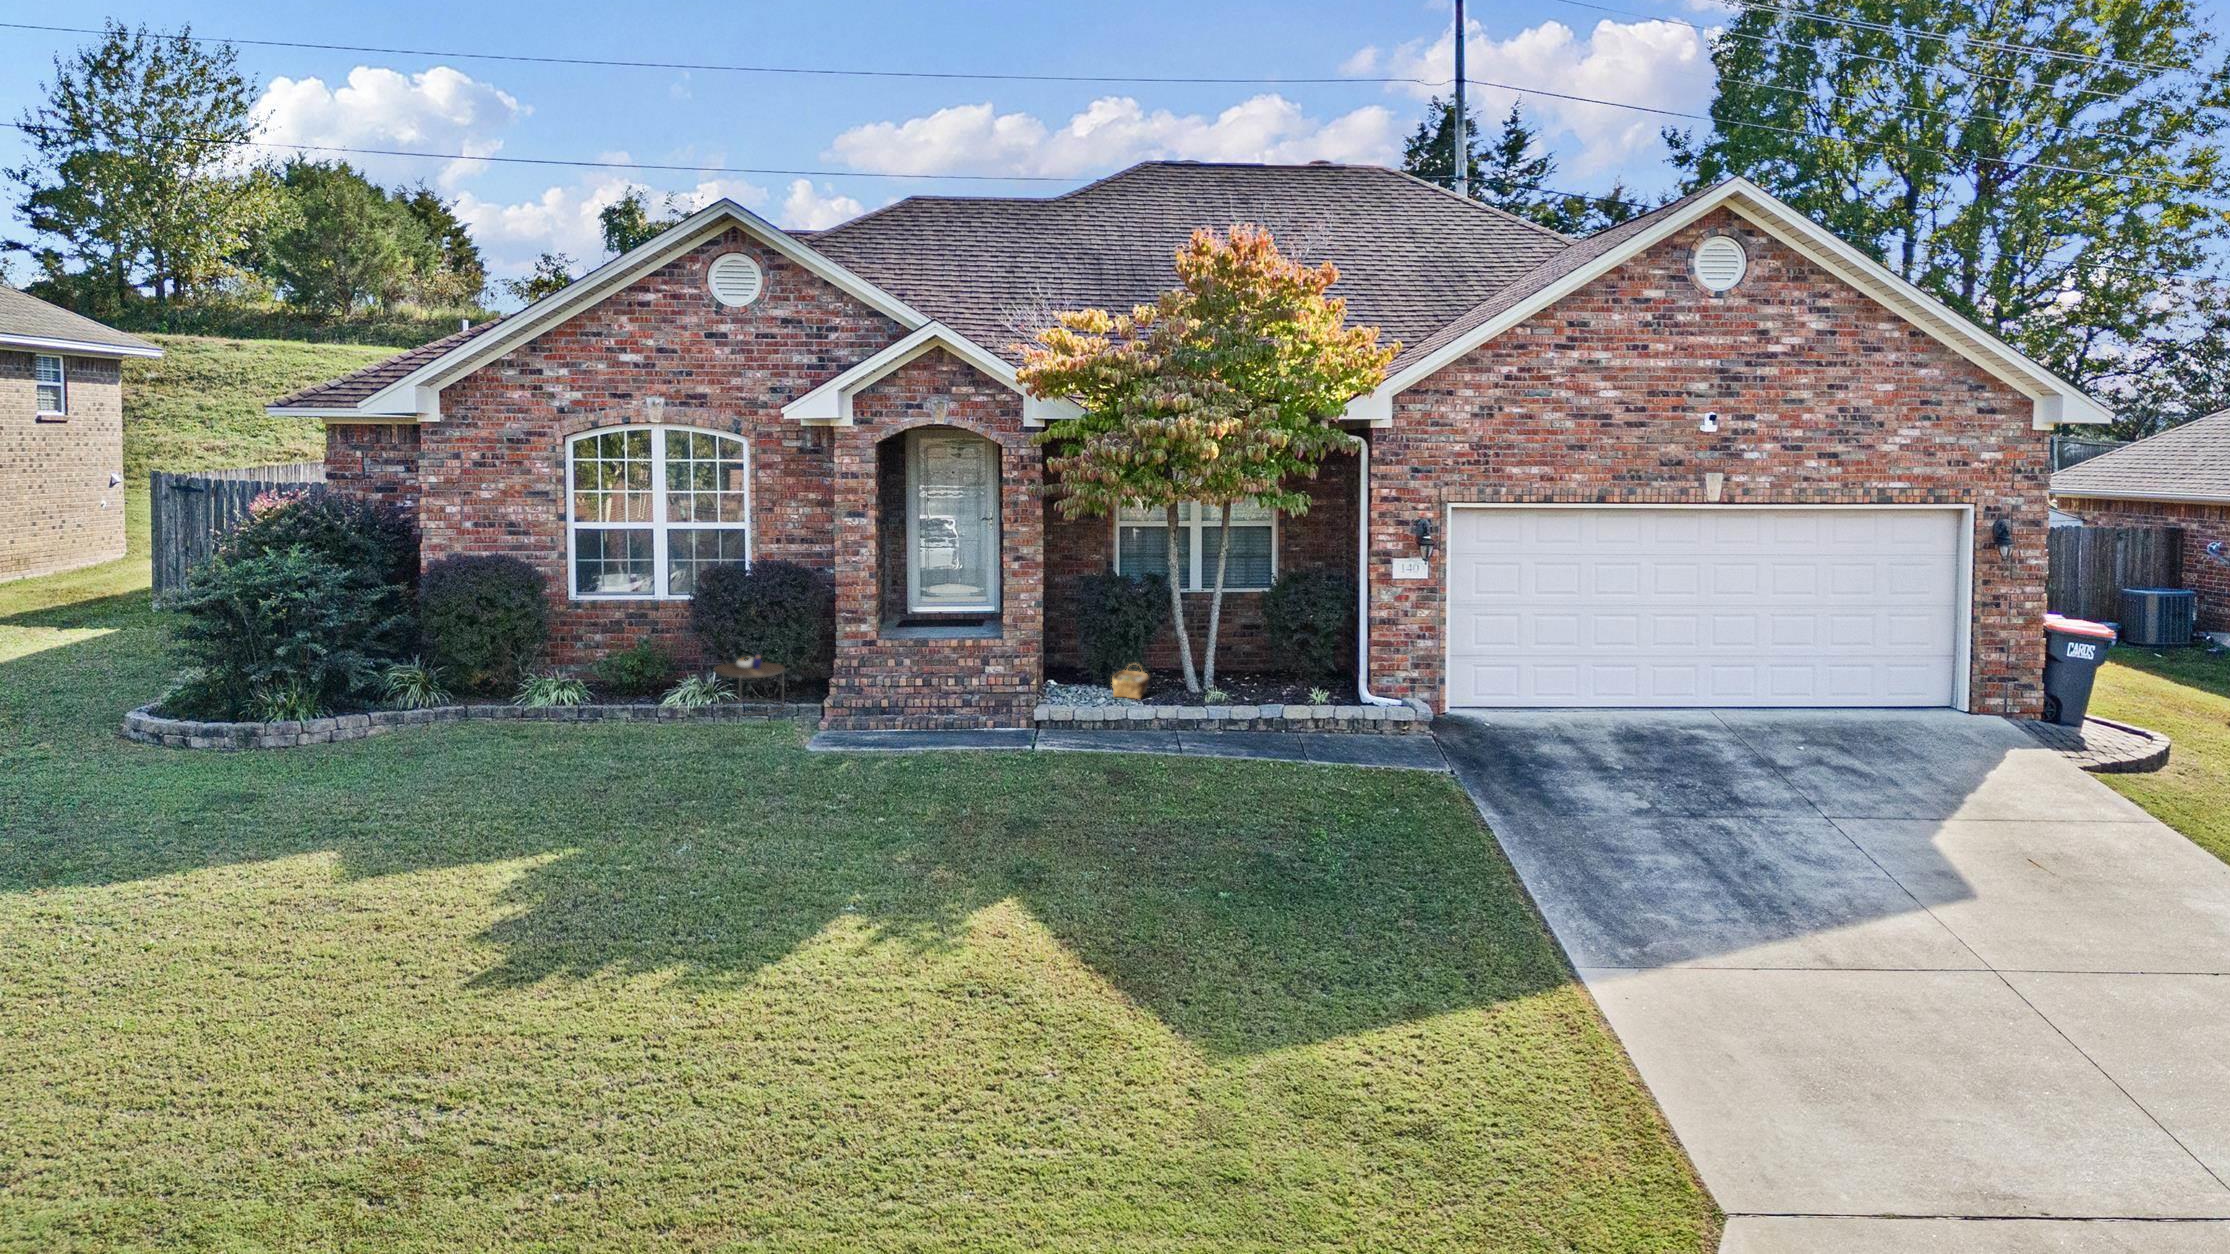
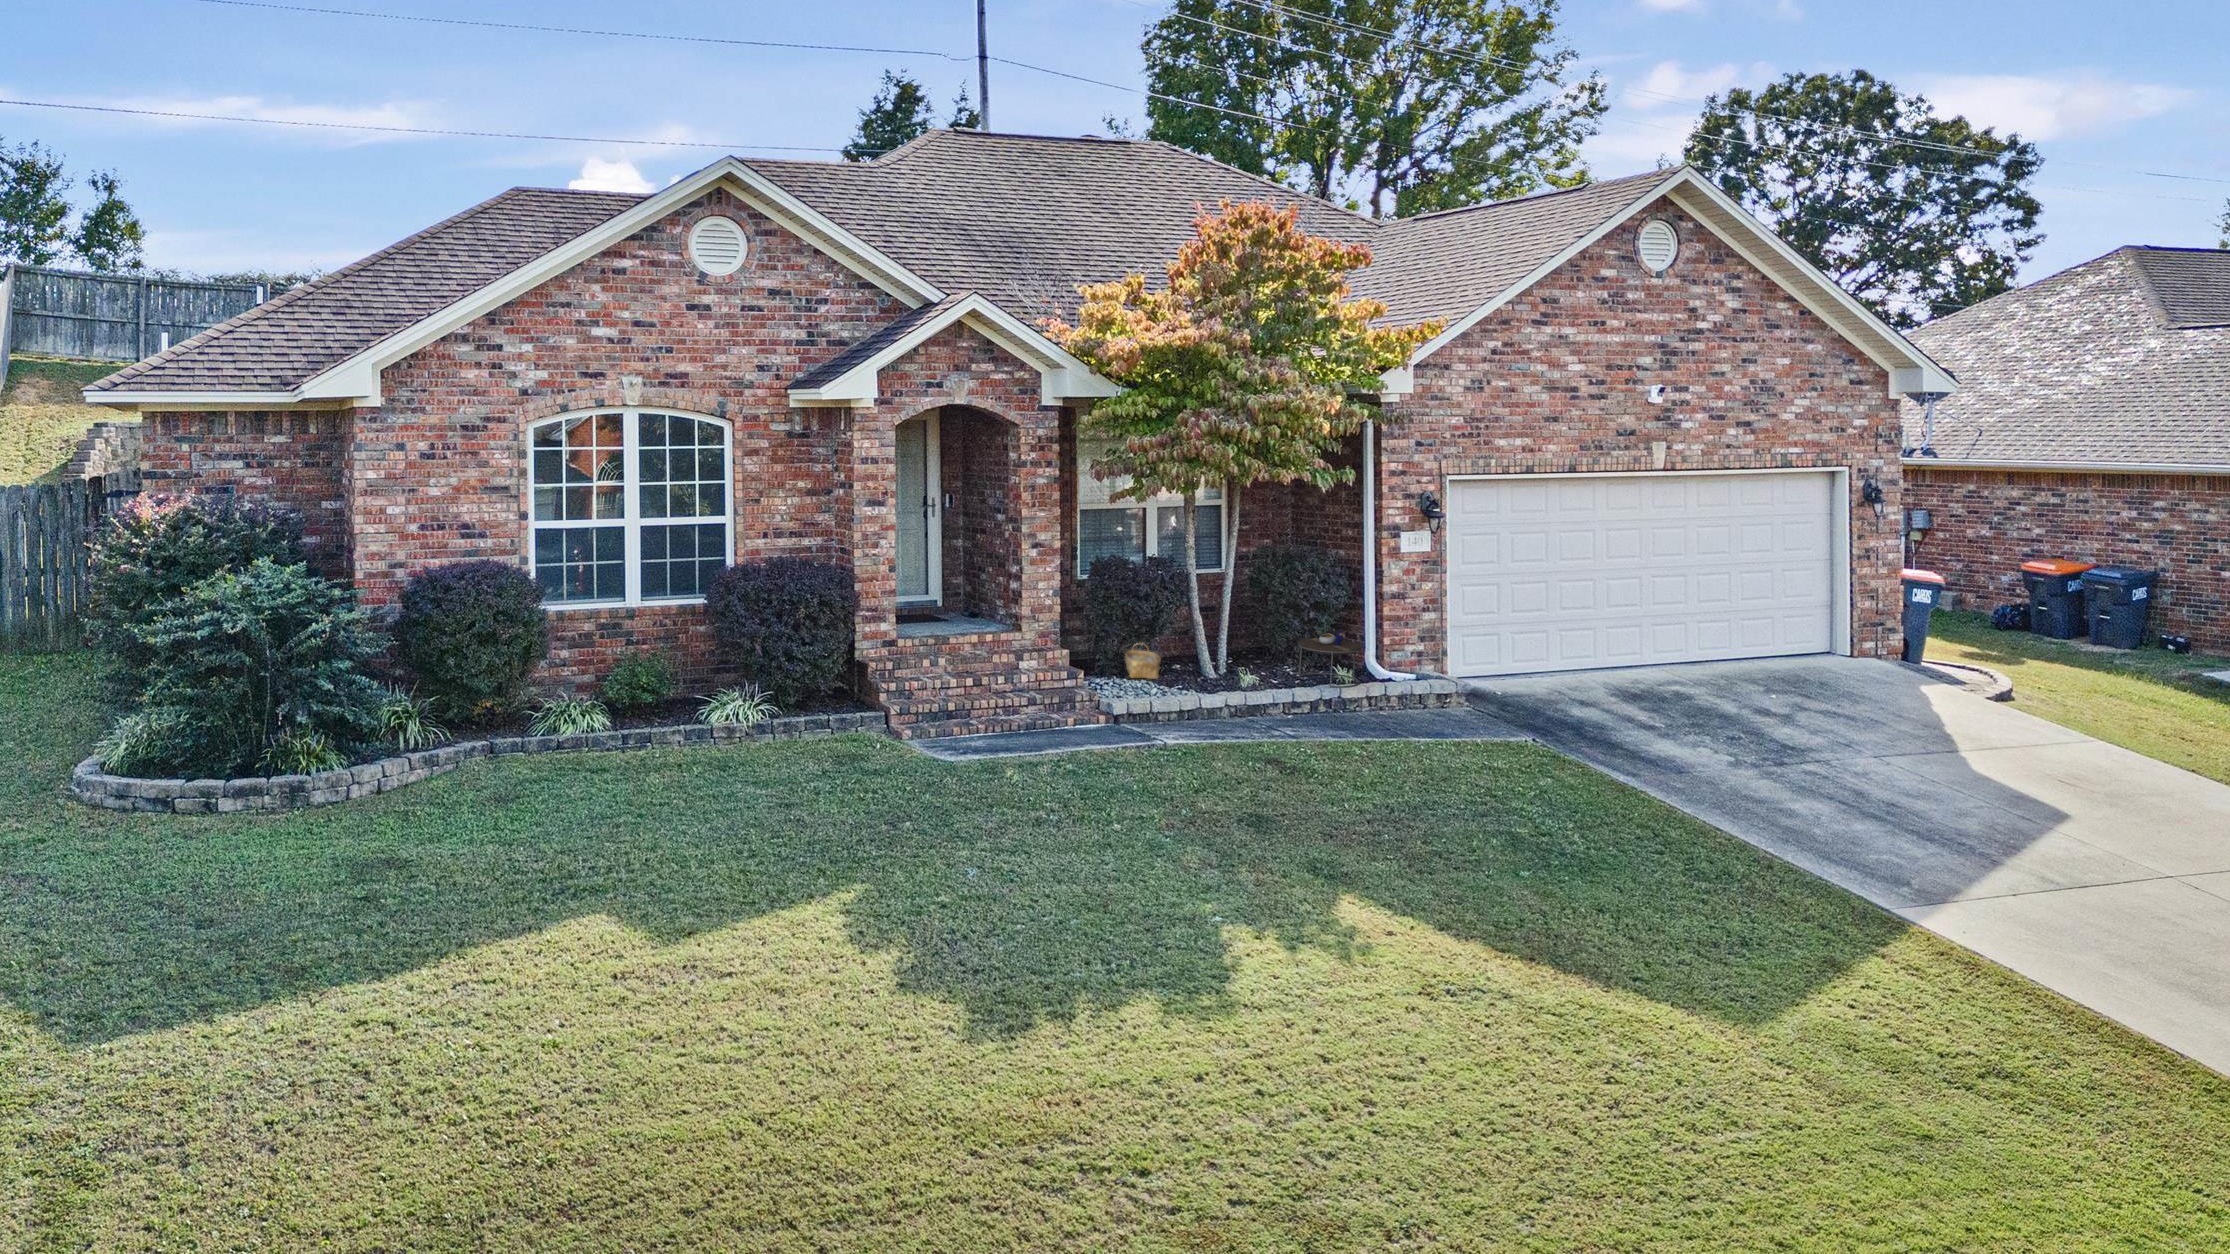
side table: present [714,654,785,713] -> present [1298,631,1362,688]

